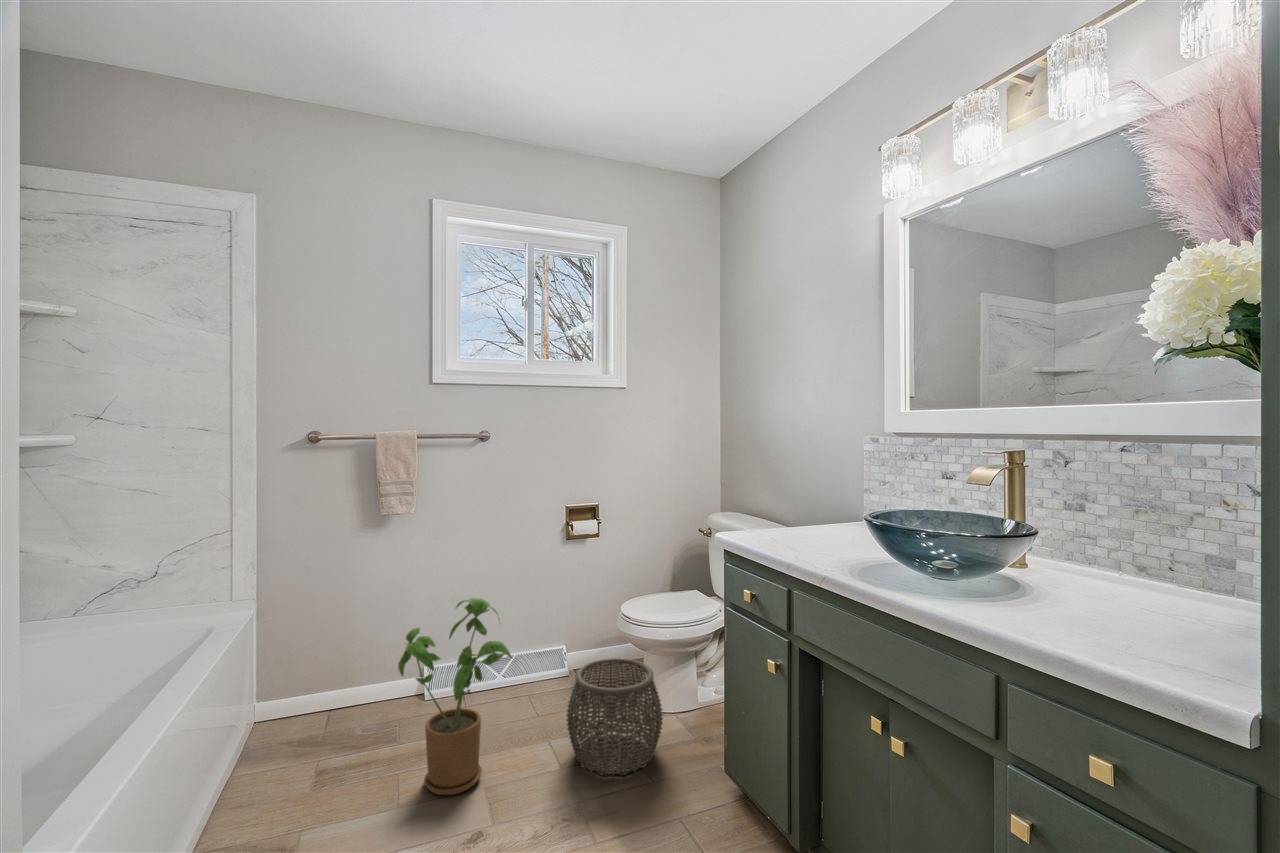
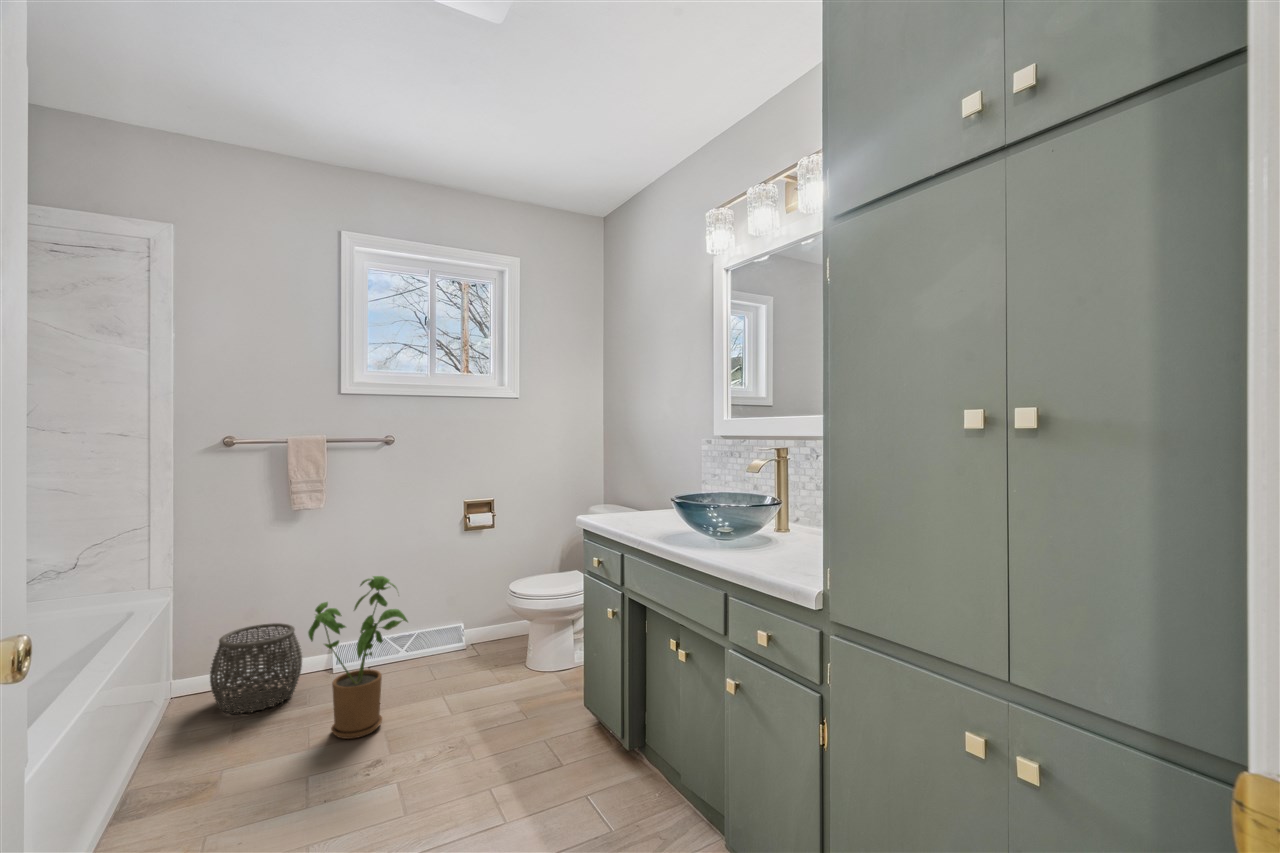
woven basket: present [566,658,663,775] -> present [210,623,302,713]

